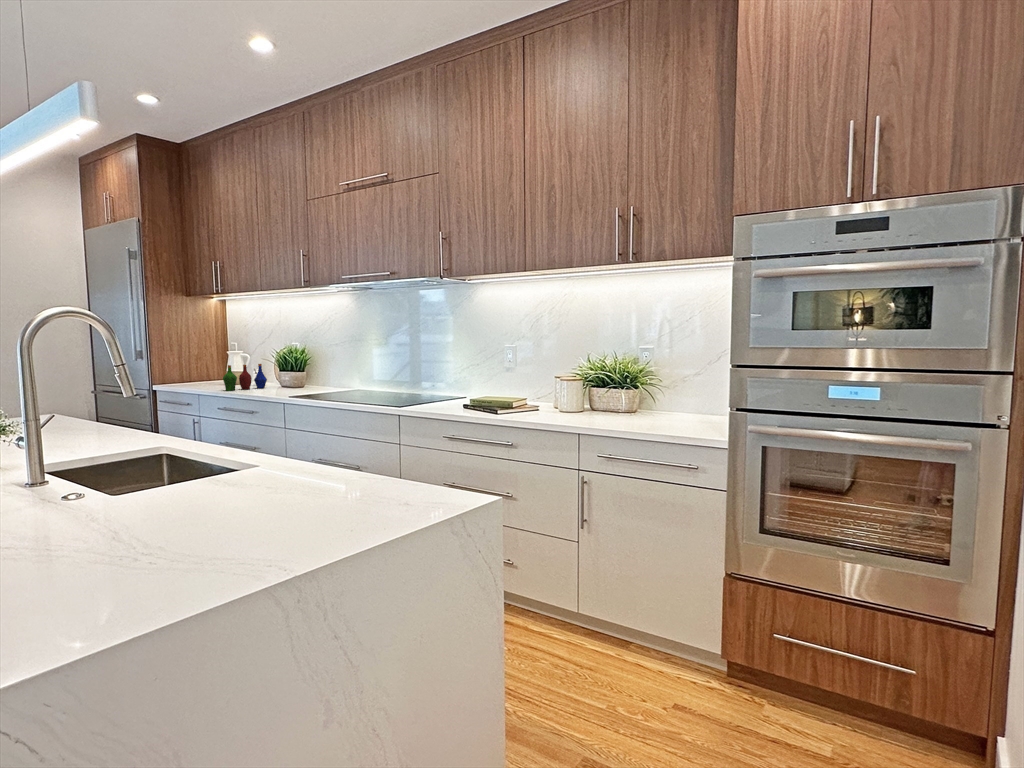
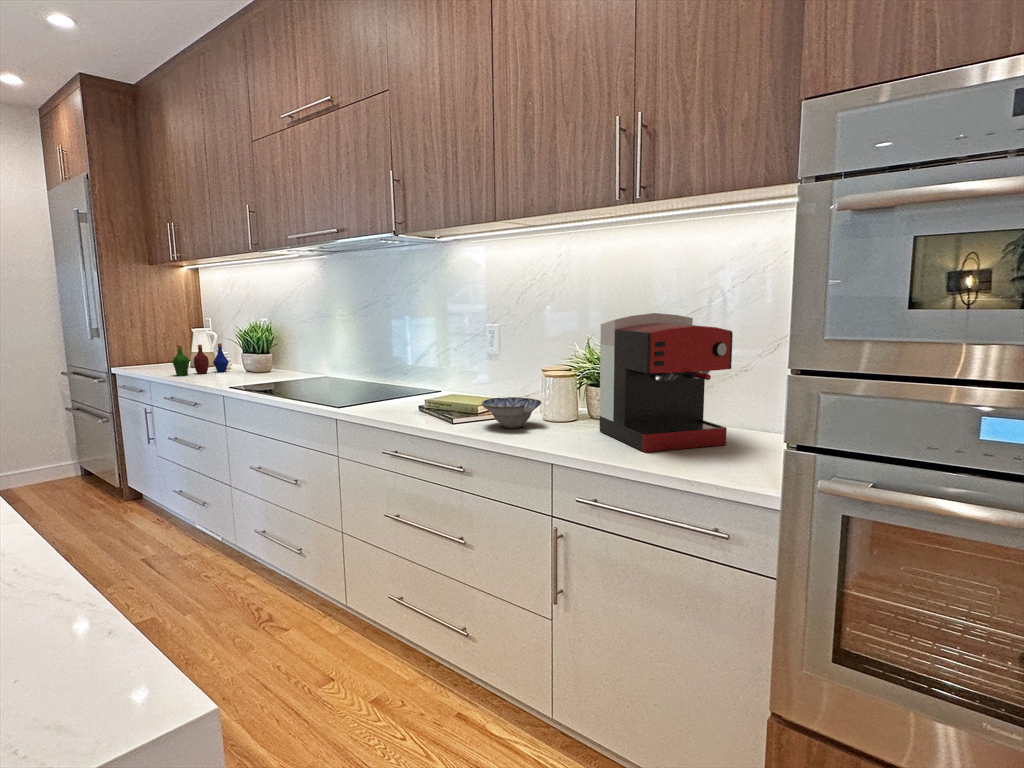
coffee maker: none [604,335,694,425] -> present [600,313,733,452]
ceramic bowl: none [520,396,562,416] -> present [482,397,541,428]

